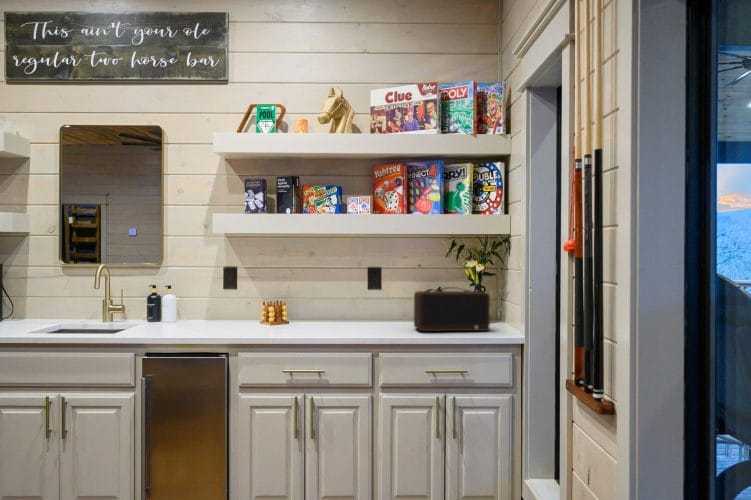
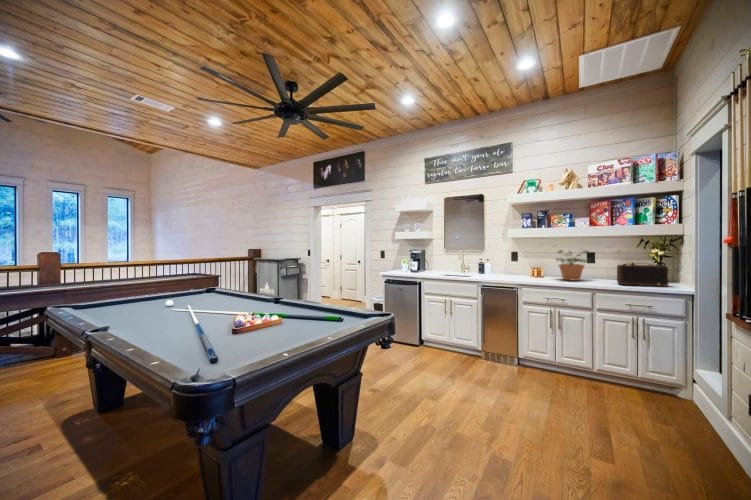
potted plant: none [307,261,378,326] -> present [556,250,588,281]

